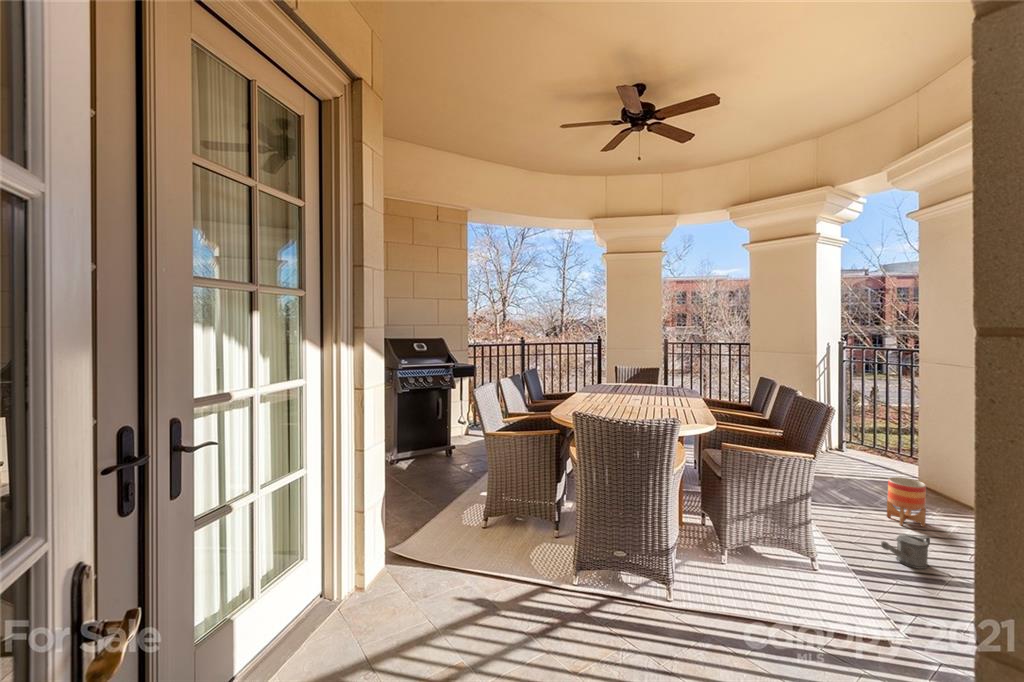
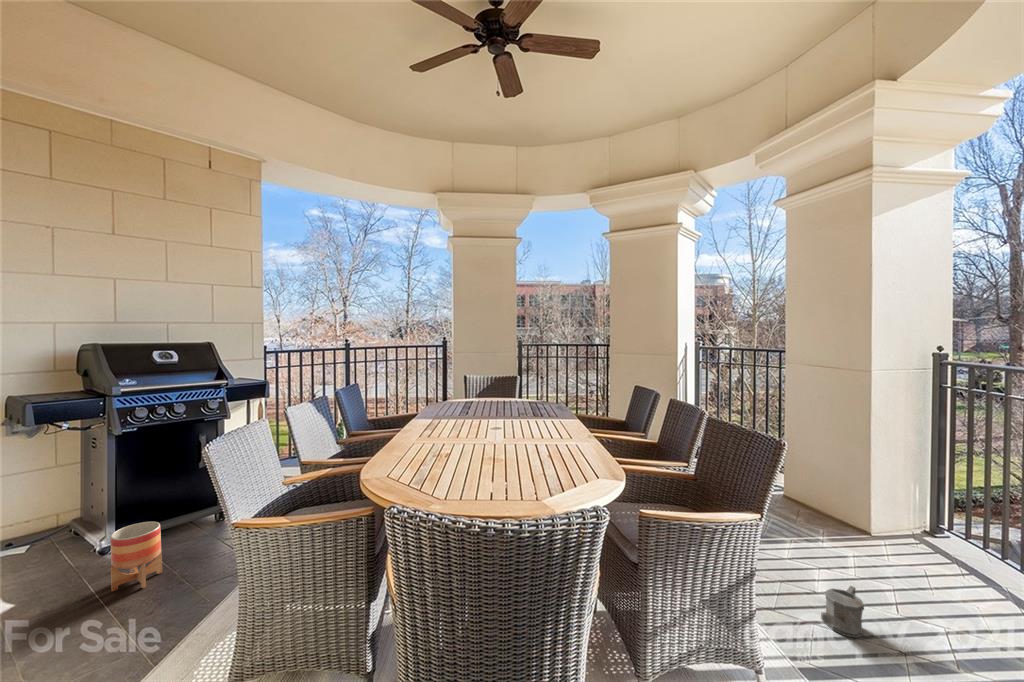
planter: present [887,477,926,527] -> present [110,522,162,592]

